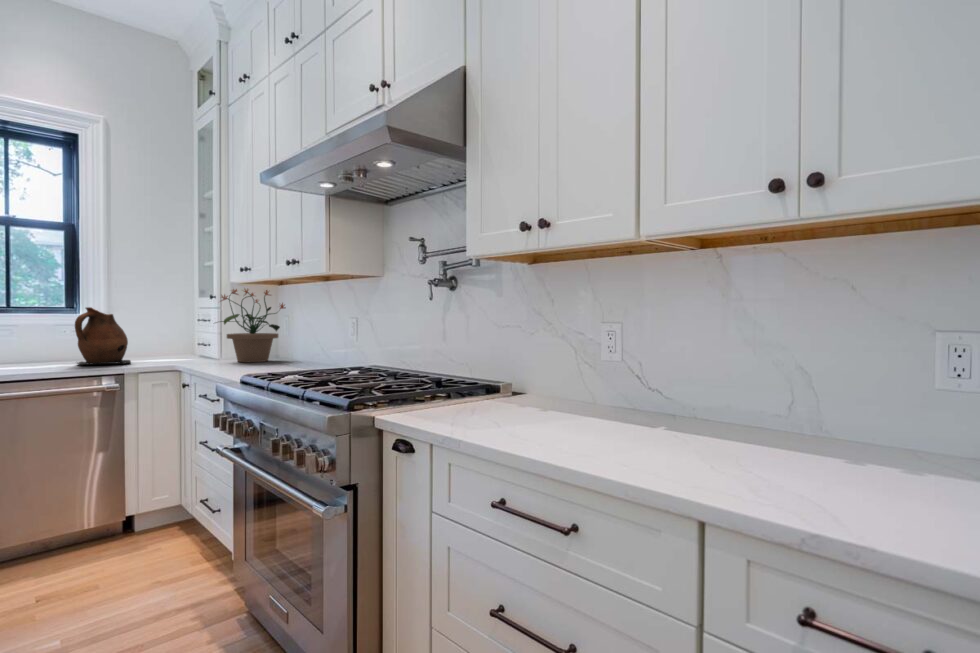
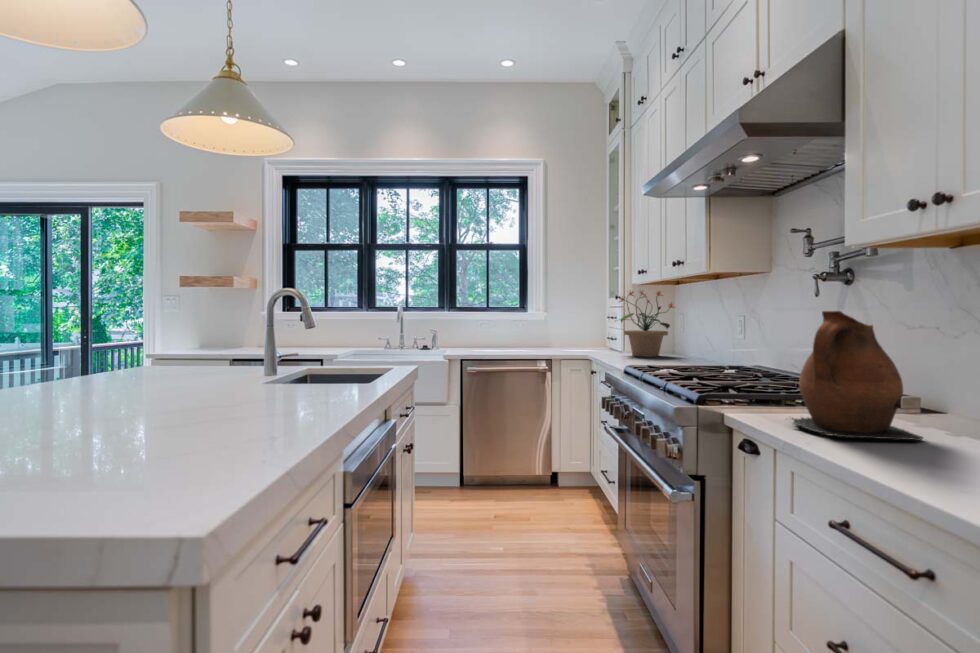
ceramic pitcher: present [75,307,131,365] -> present [792,311,923,441]

